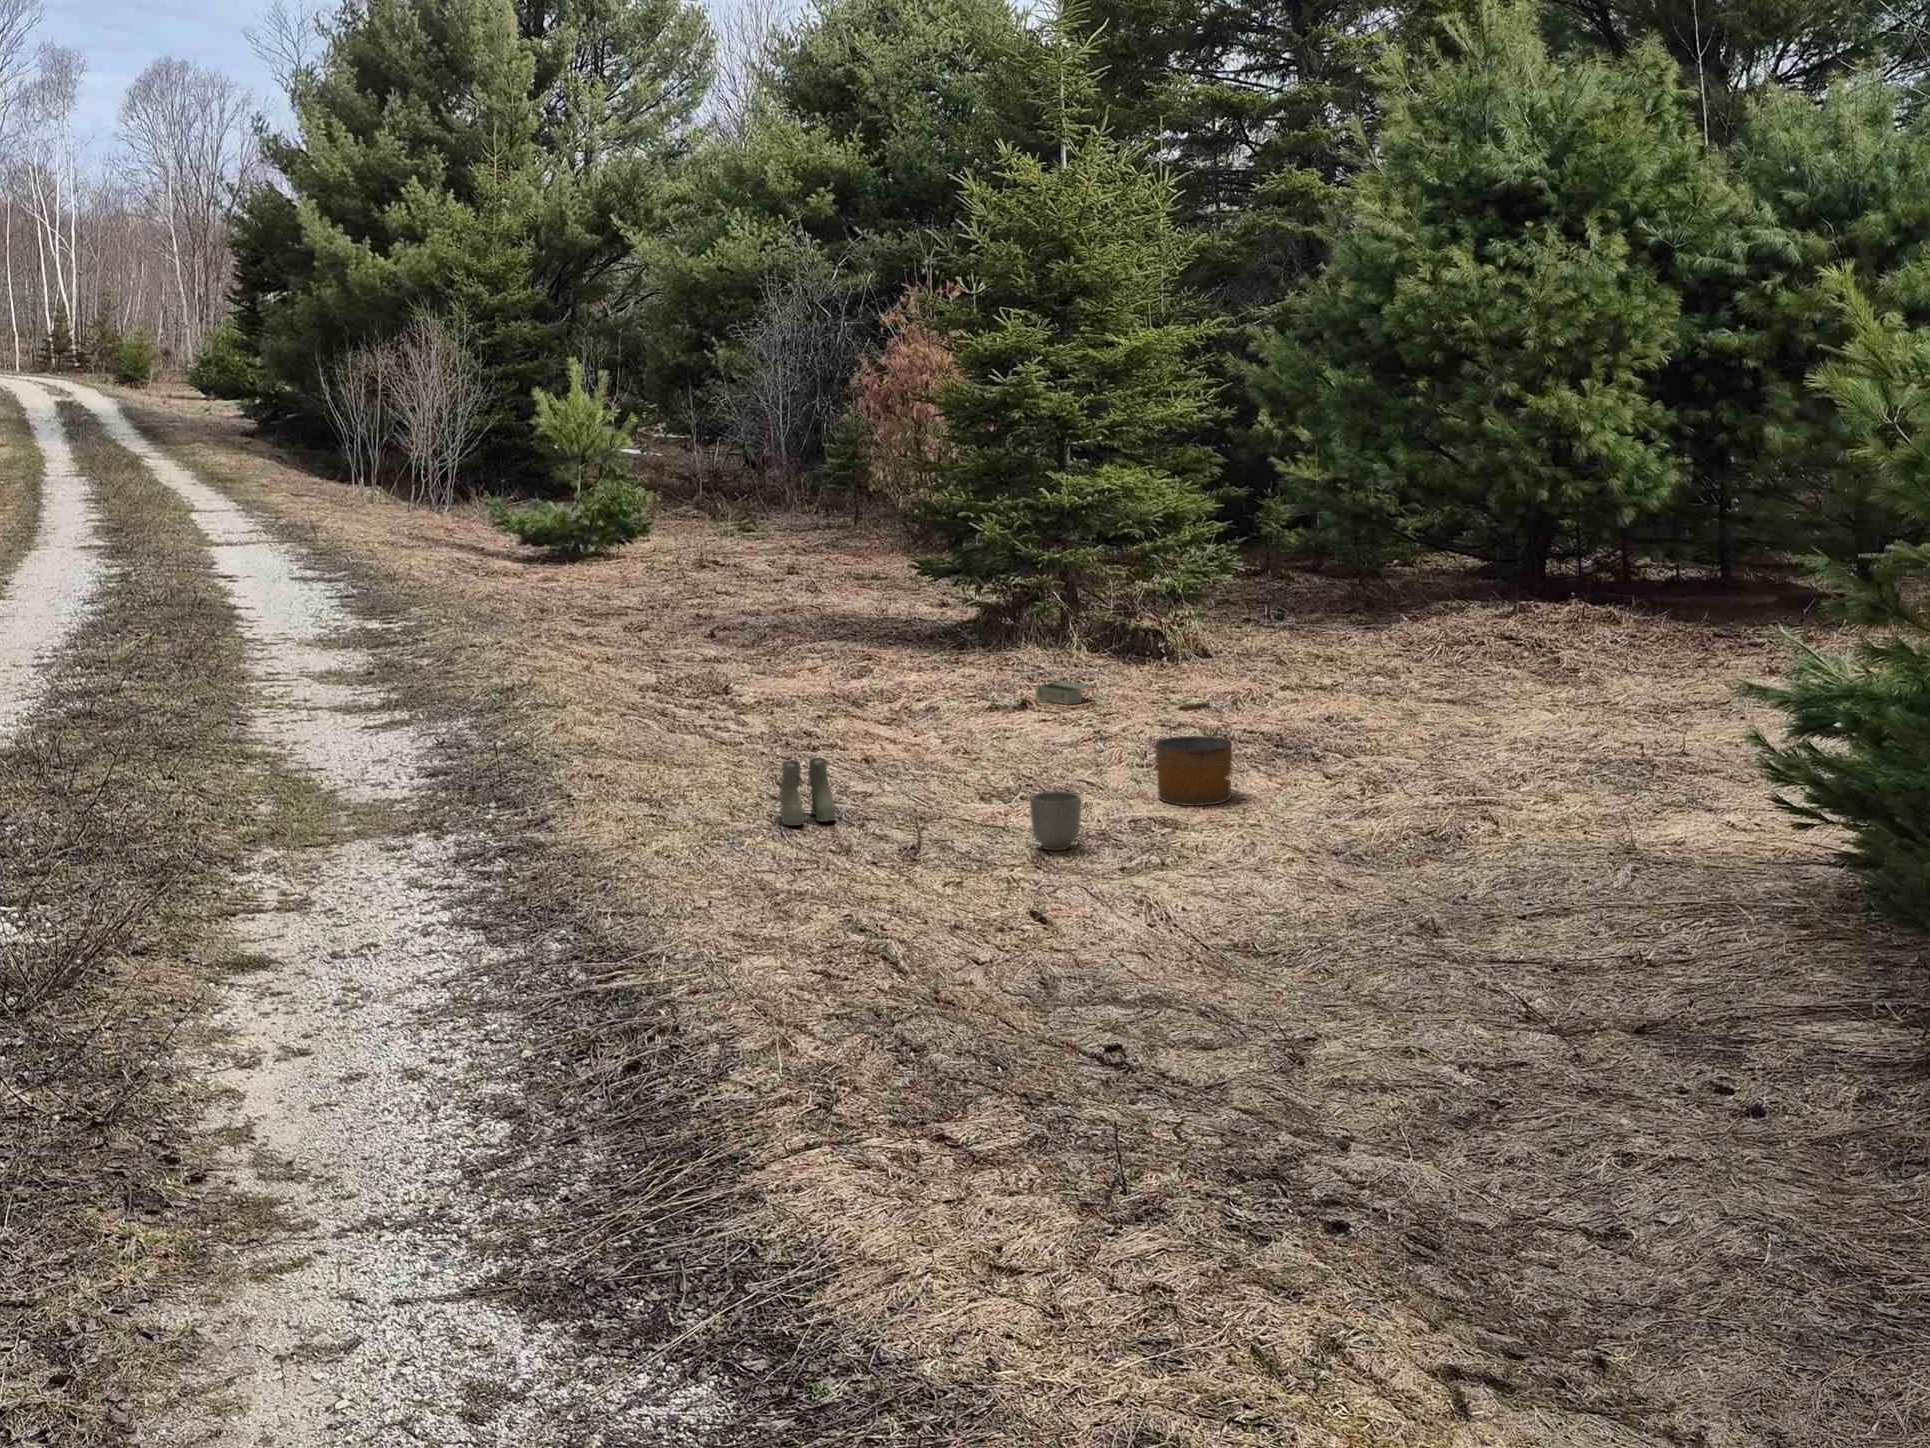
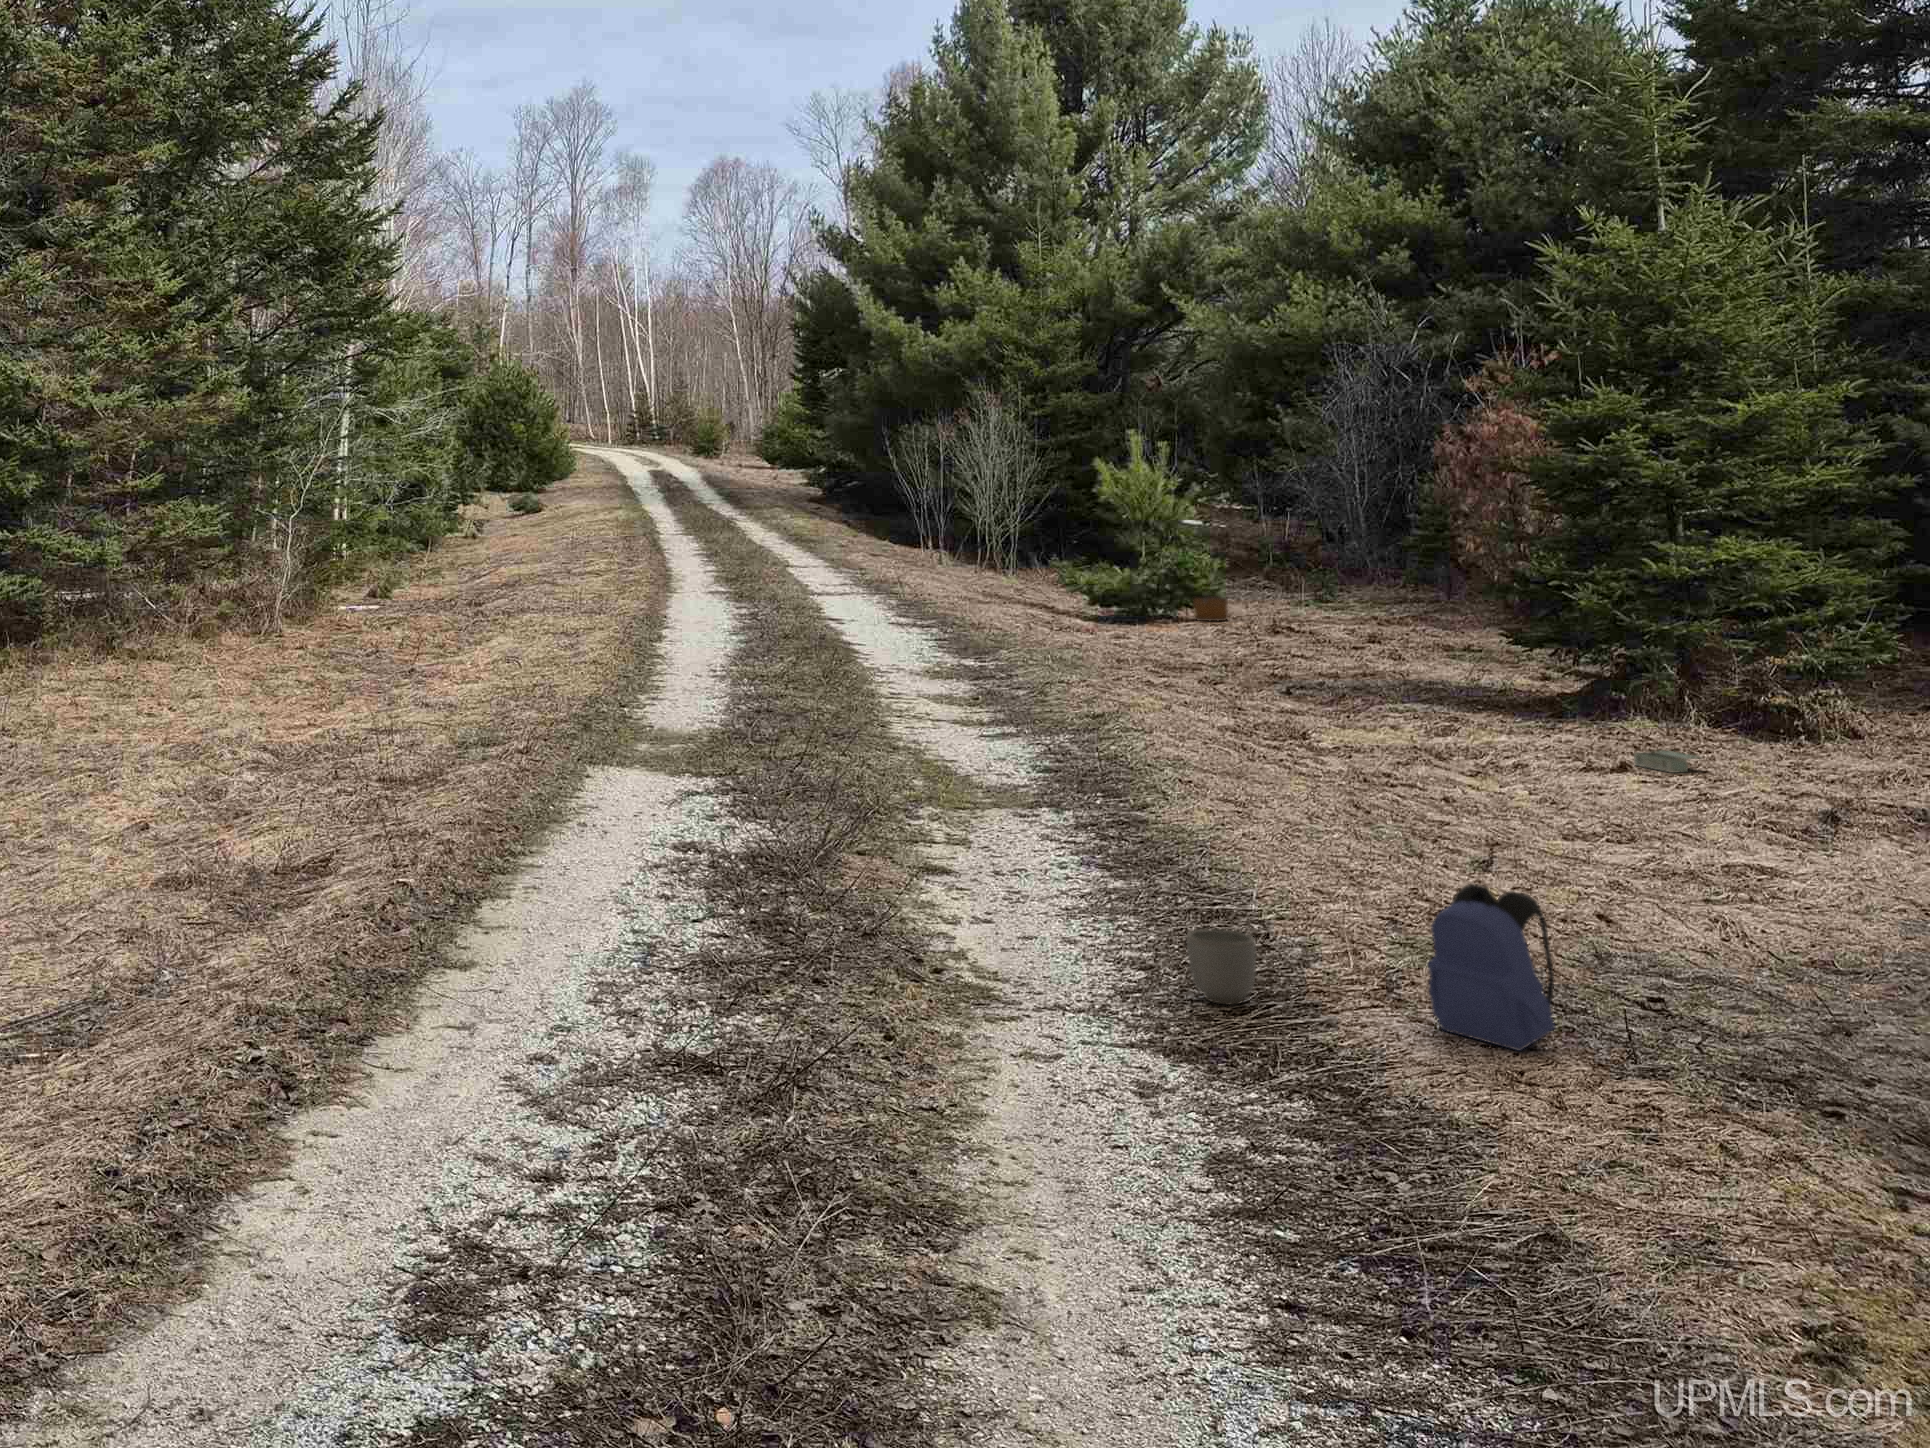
bucket: present [1155,703,1232,806] -> present [1193,583,1228,621]
boots: present [779,758,836,826] -> none [1352,777,1406,831]
planter: present [1030,791,1082,851] -> present [1186,929,1256,1005]
backpack: none [890,981,1047,1225] -> present [1428,884,1555,1051]

